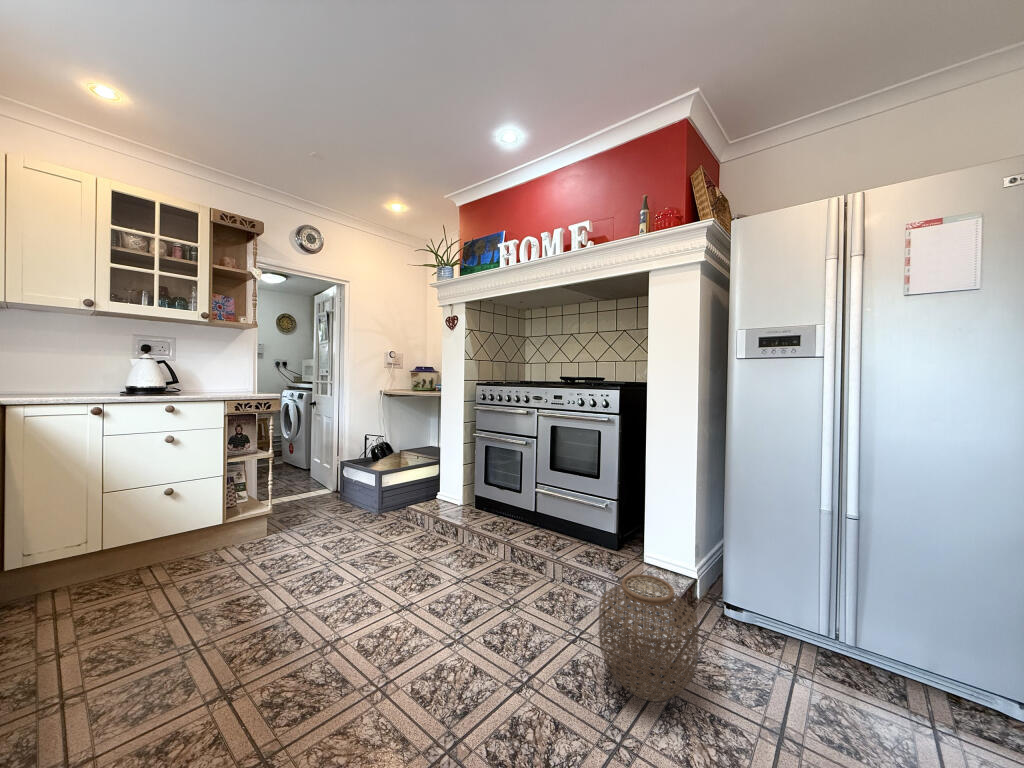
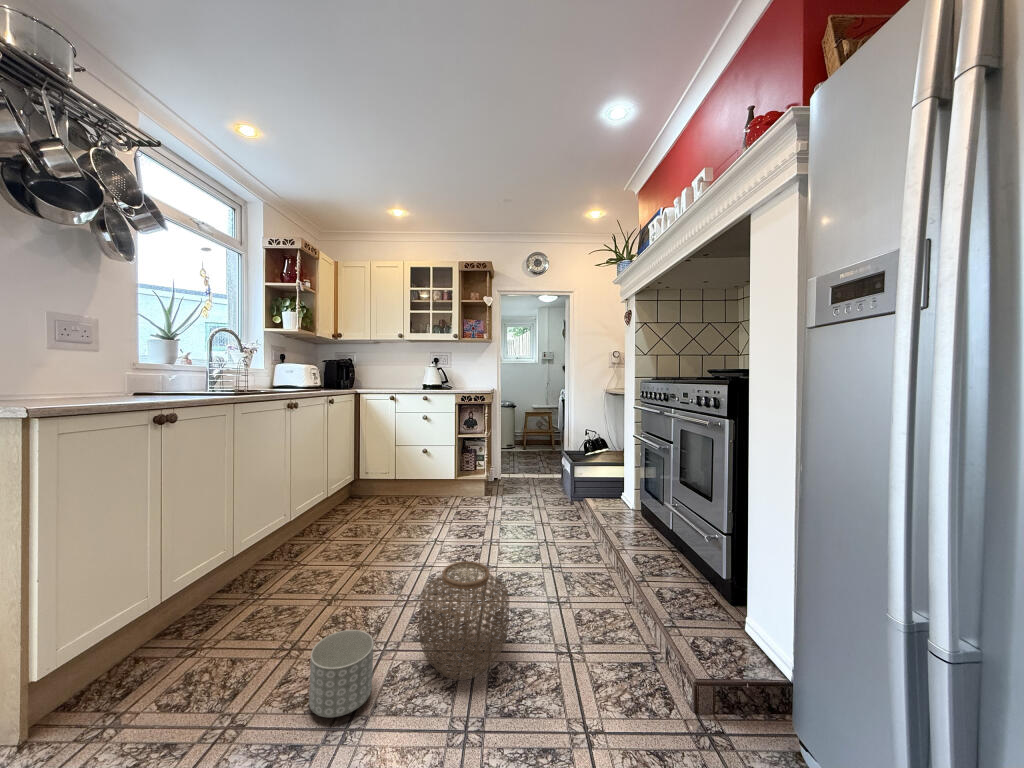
planter: none [505,601,555,671] -> present [309,630,373,718]

